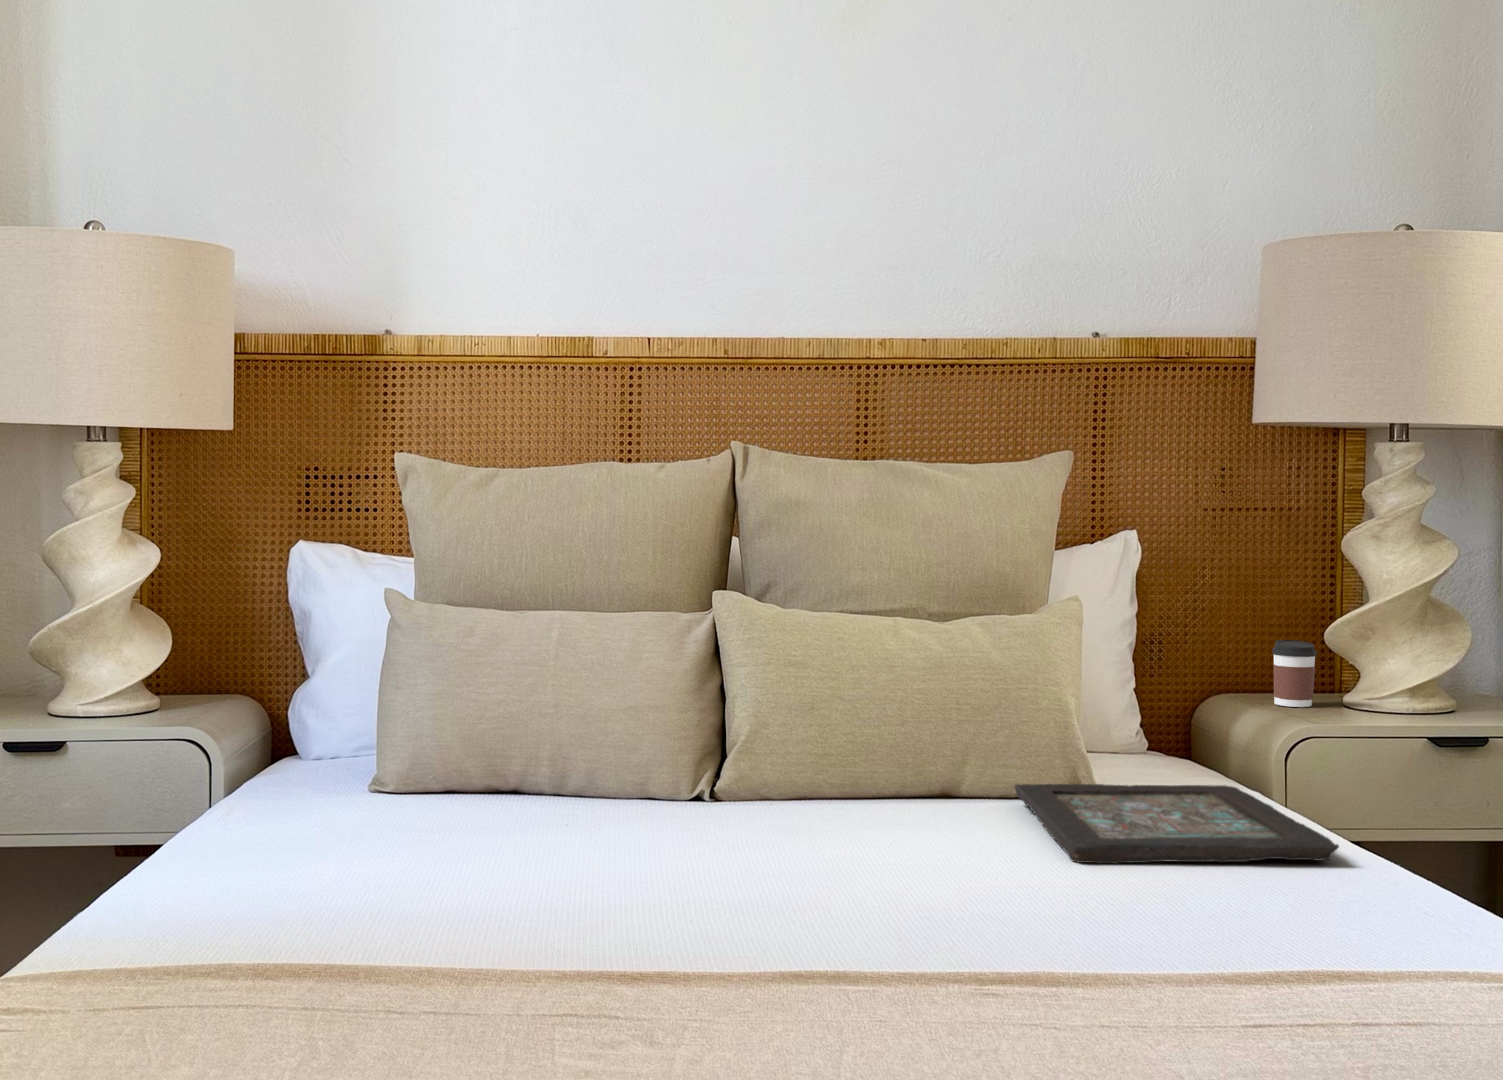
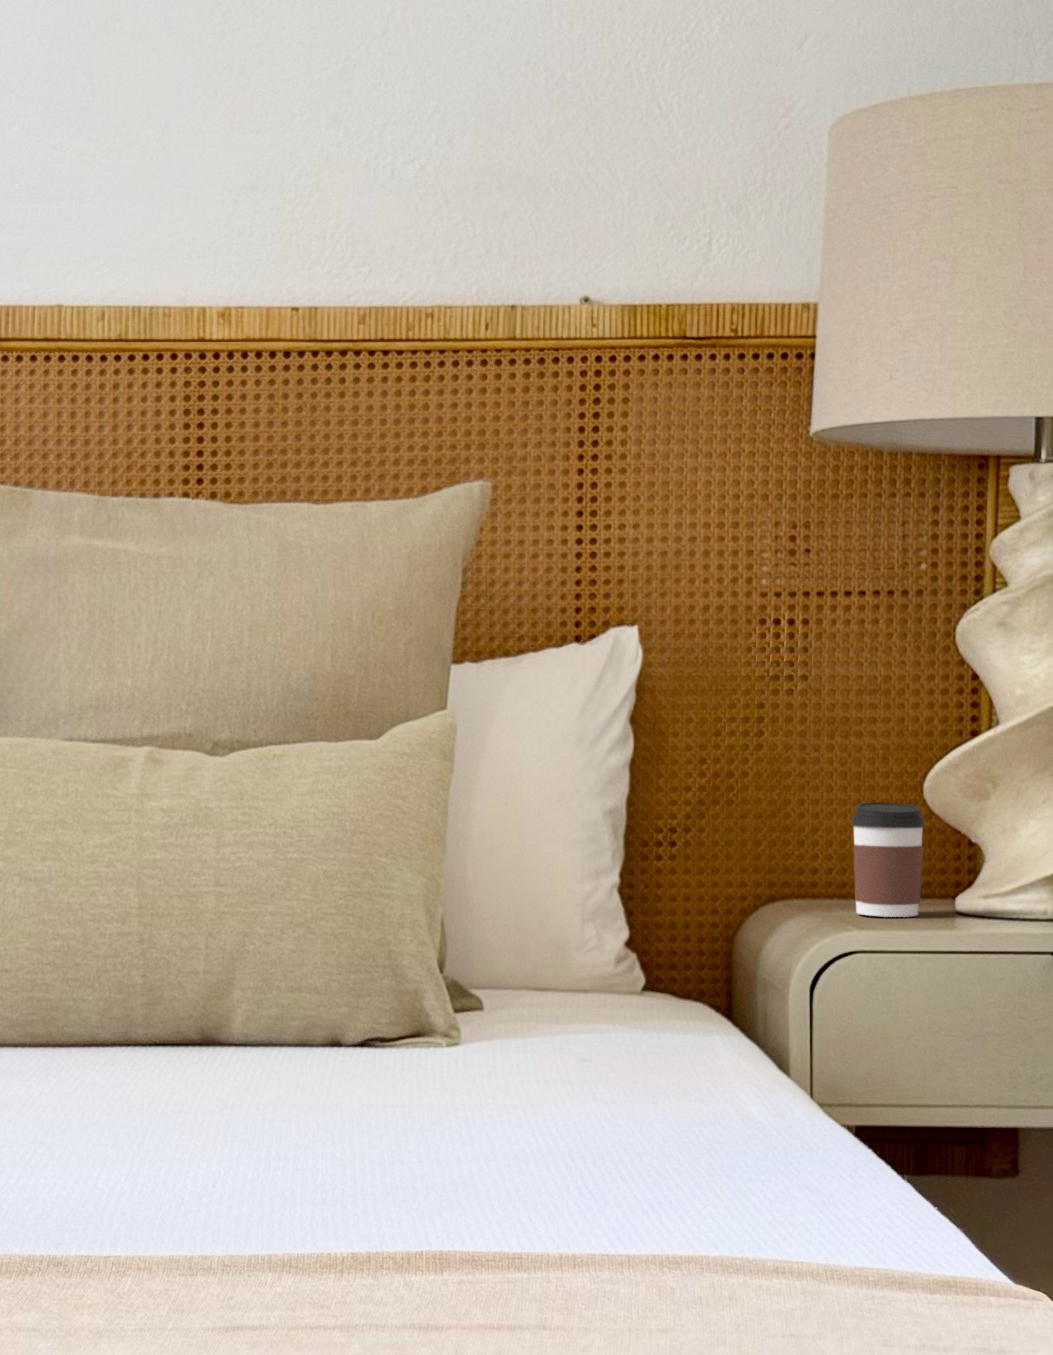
decorative tray: present [1015,784,1339,864] -> none [150,1045,747,1208]

